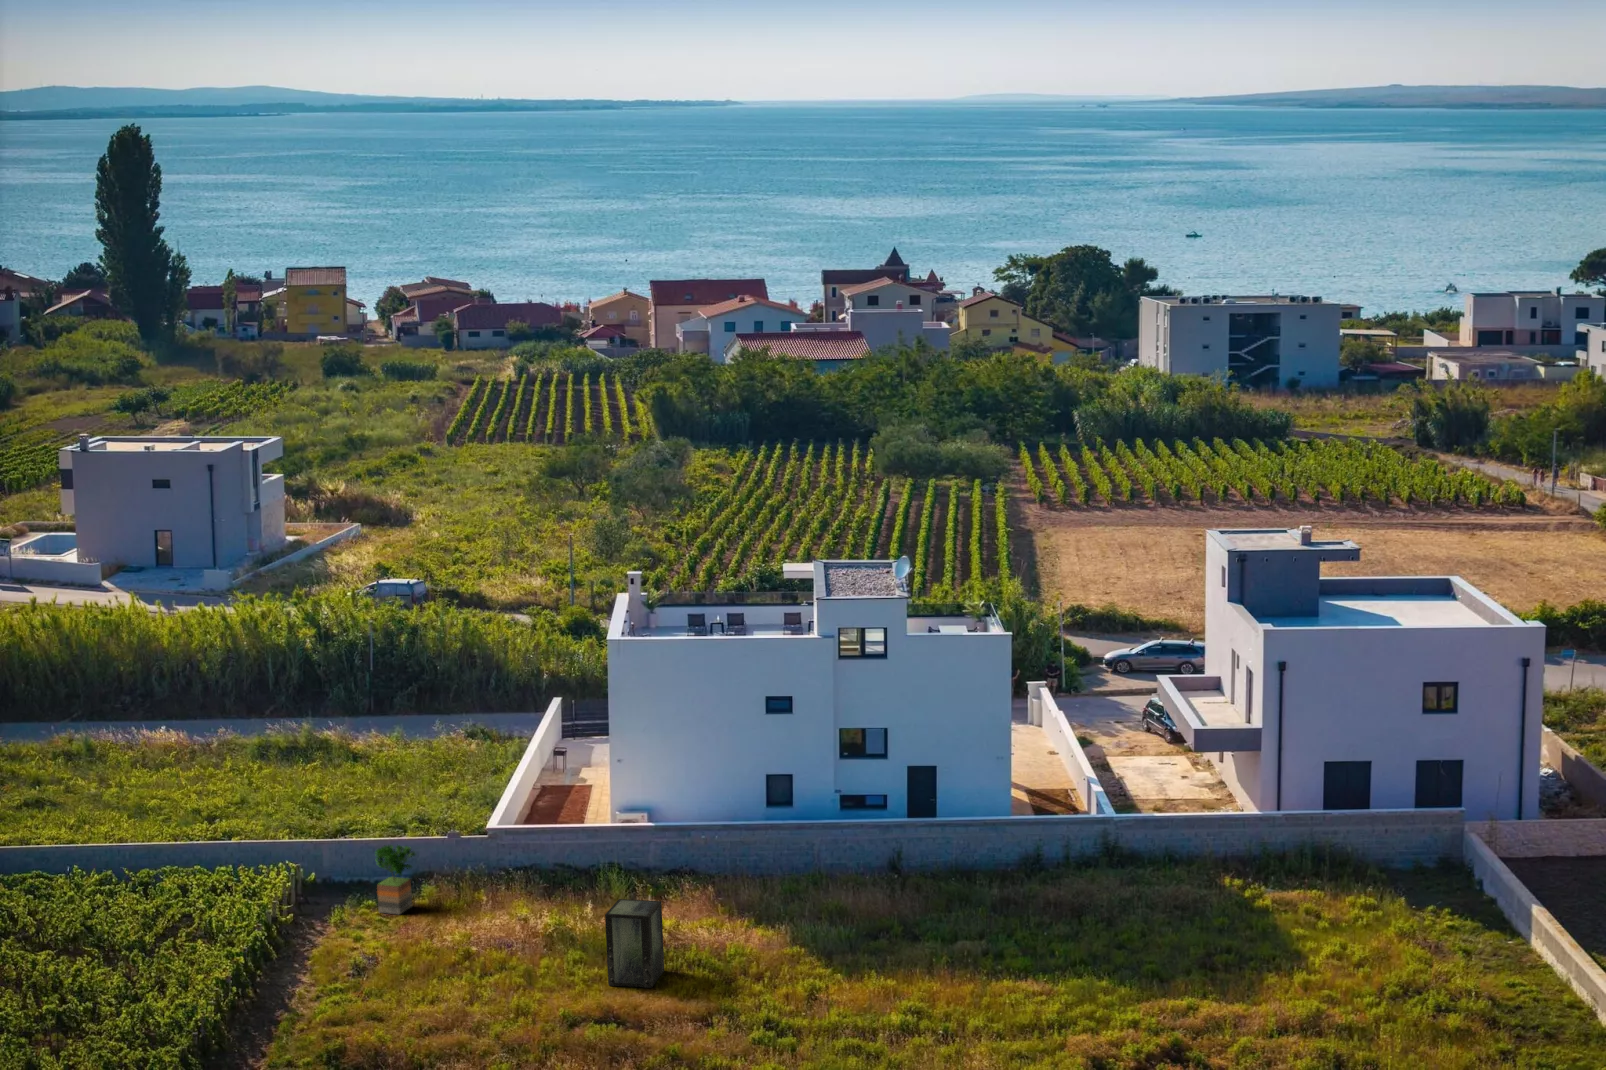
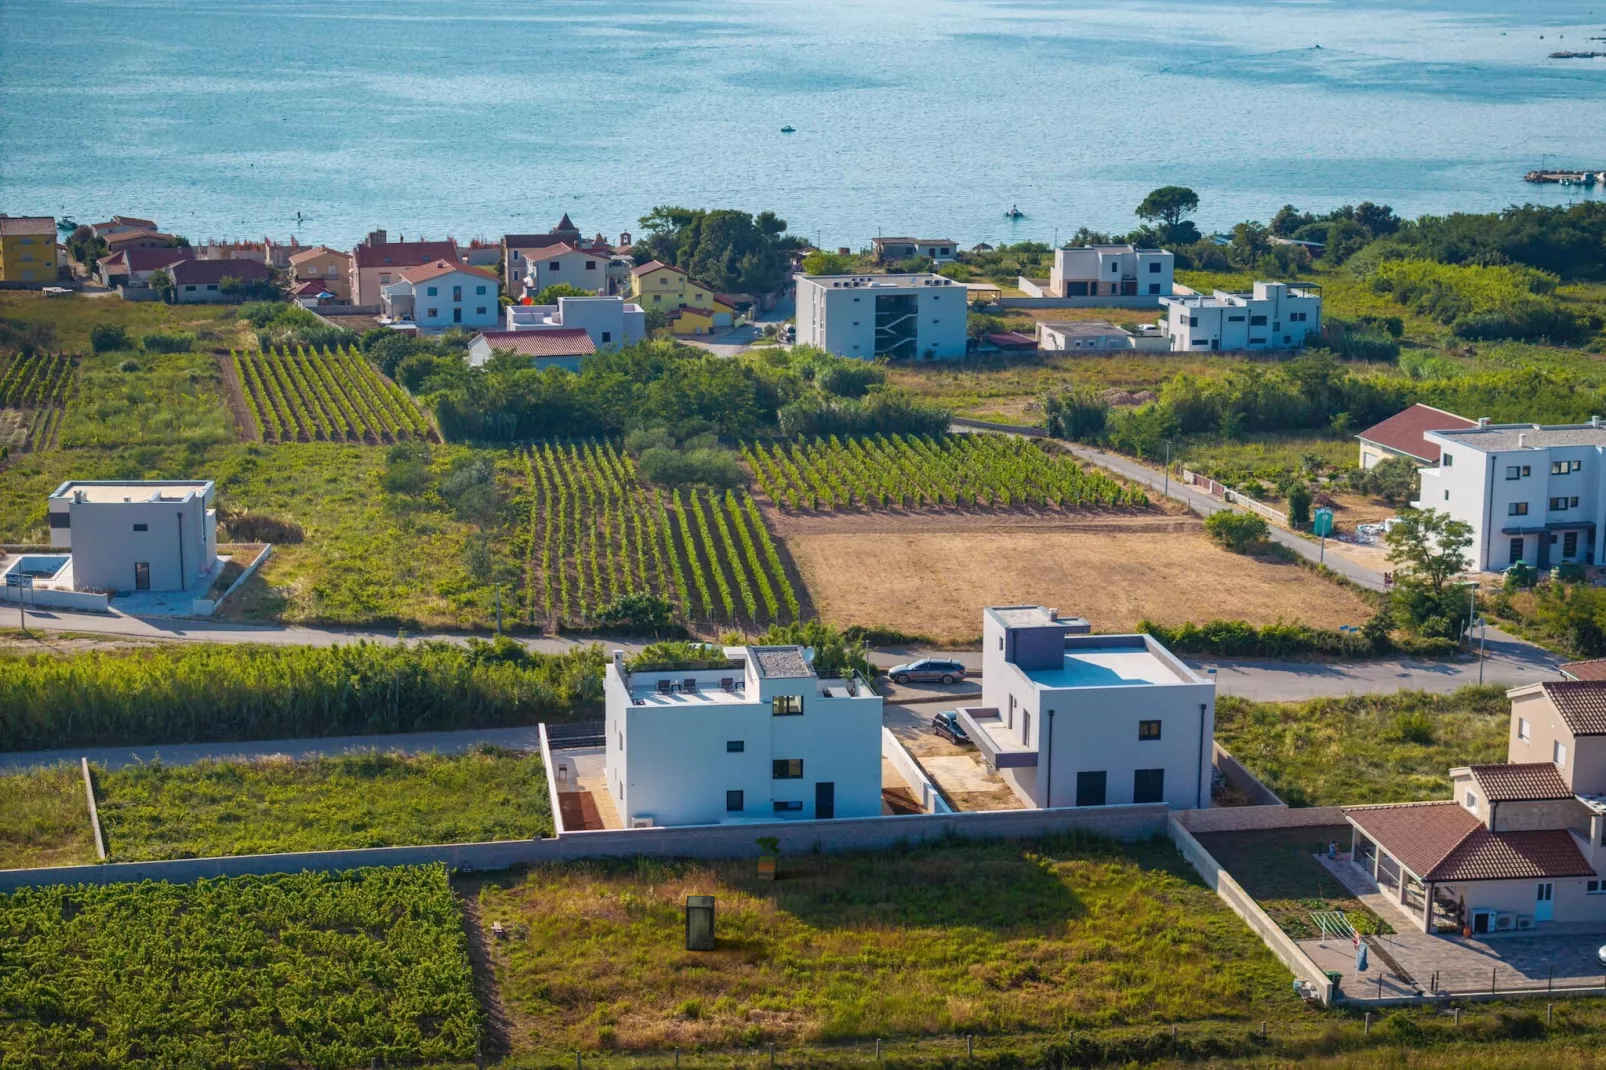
potted tree: present [376,845,416,914] -> present [755,836,781,880]

